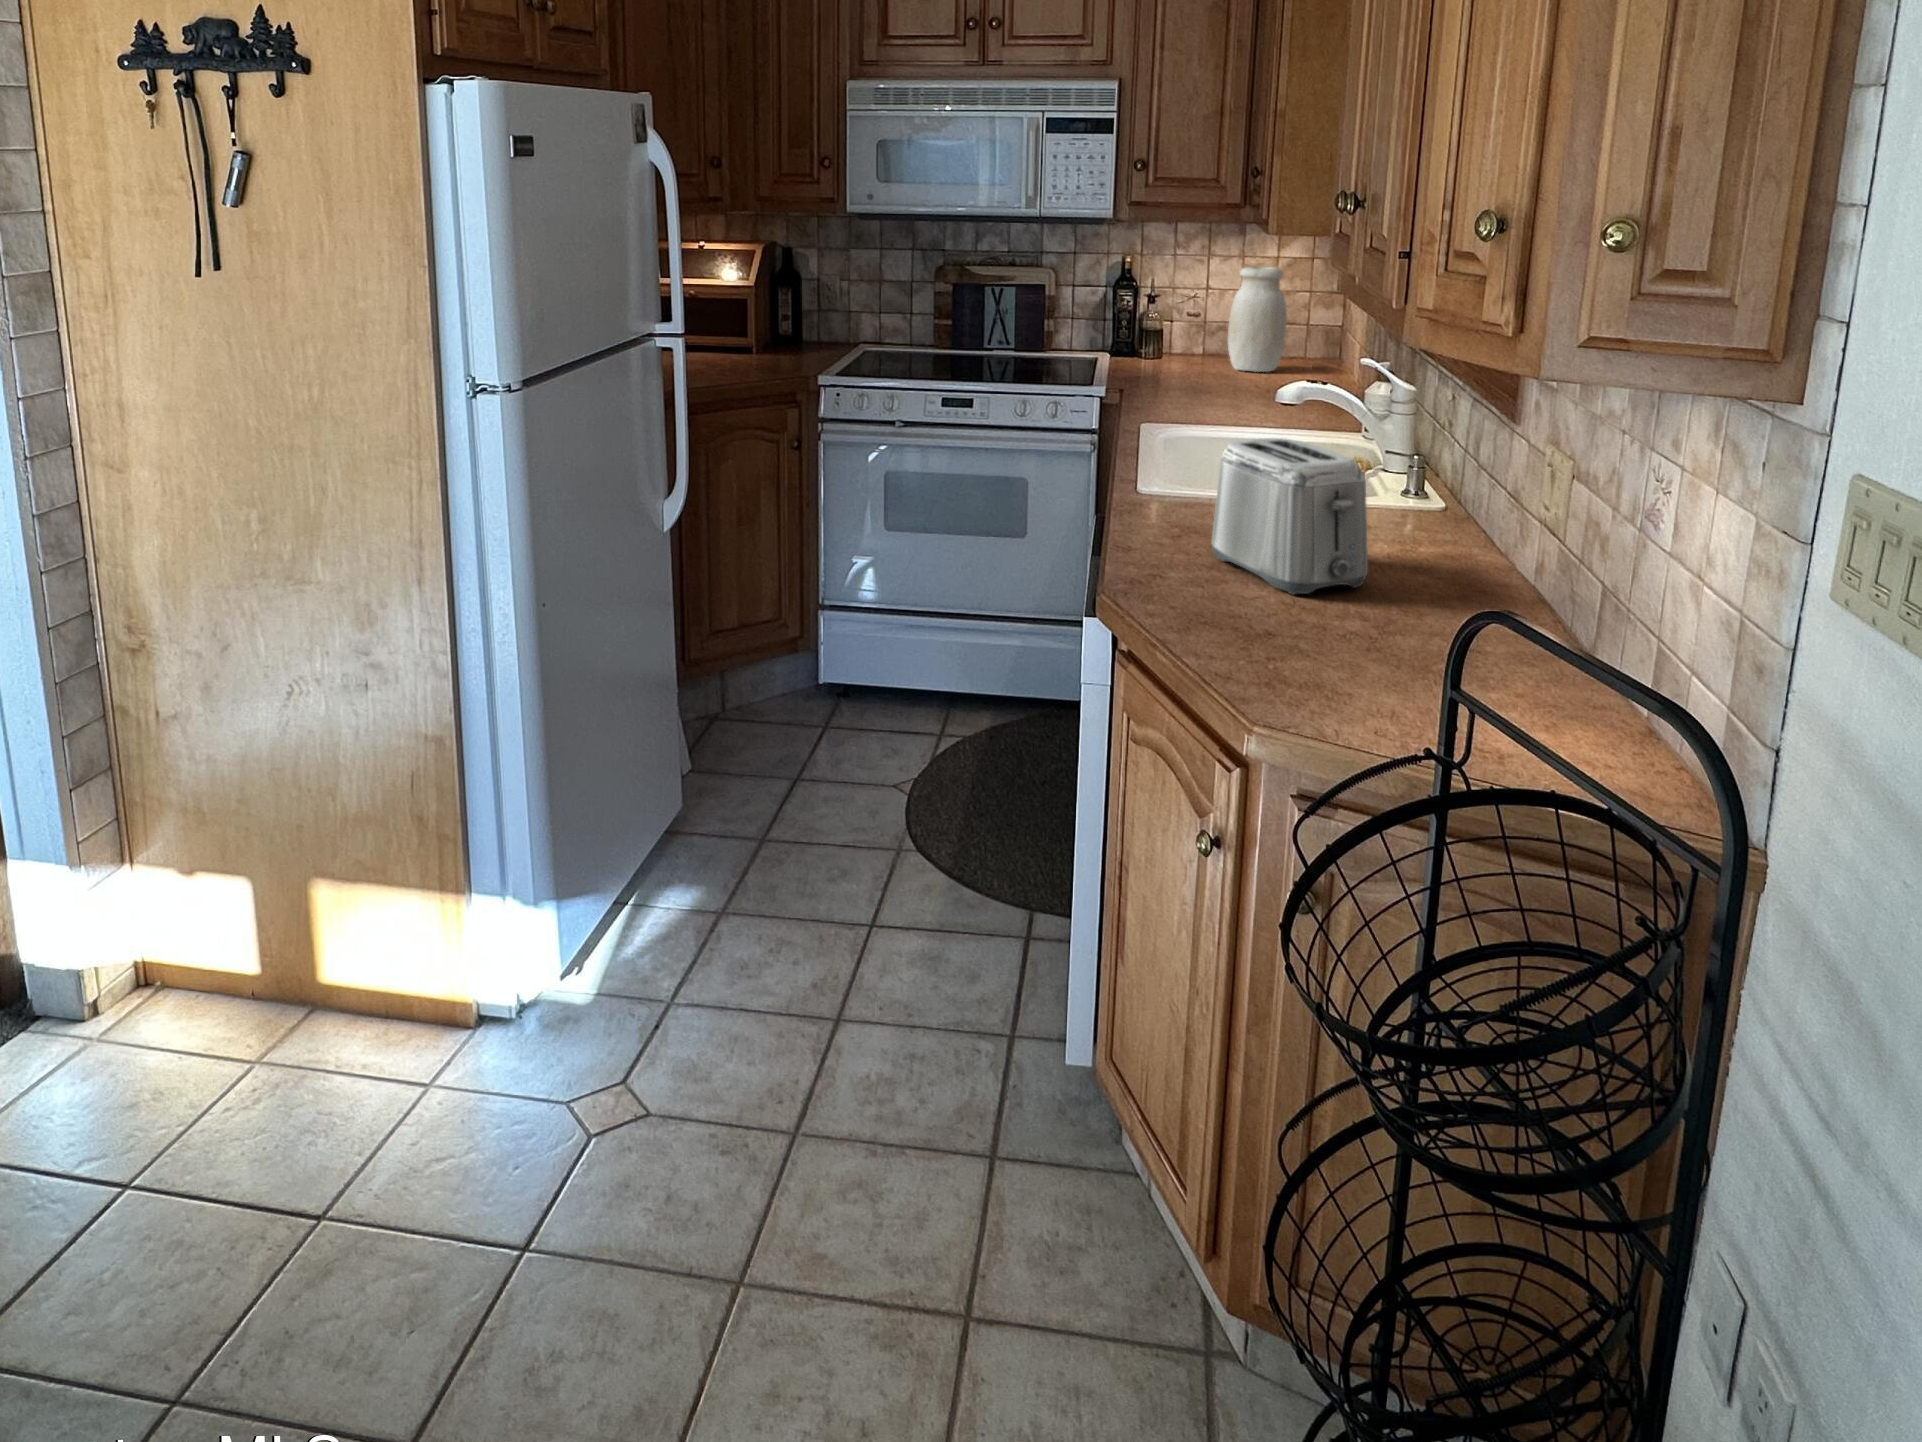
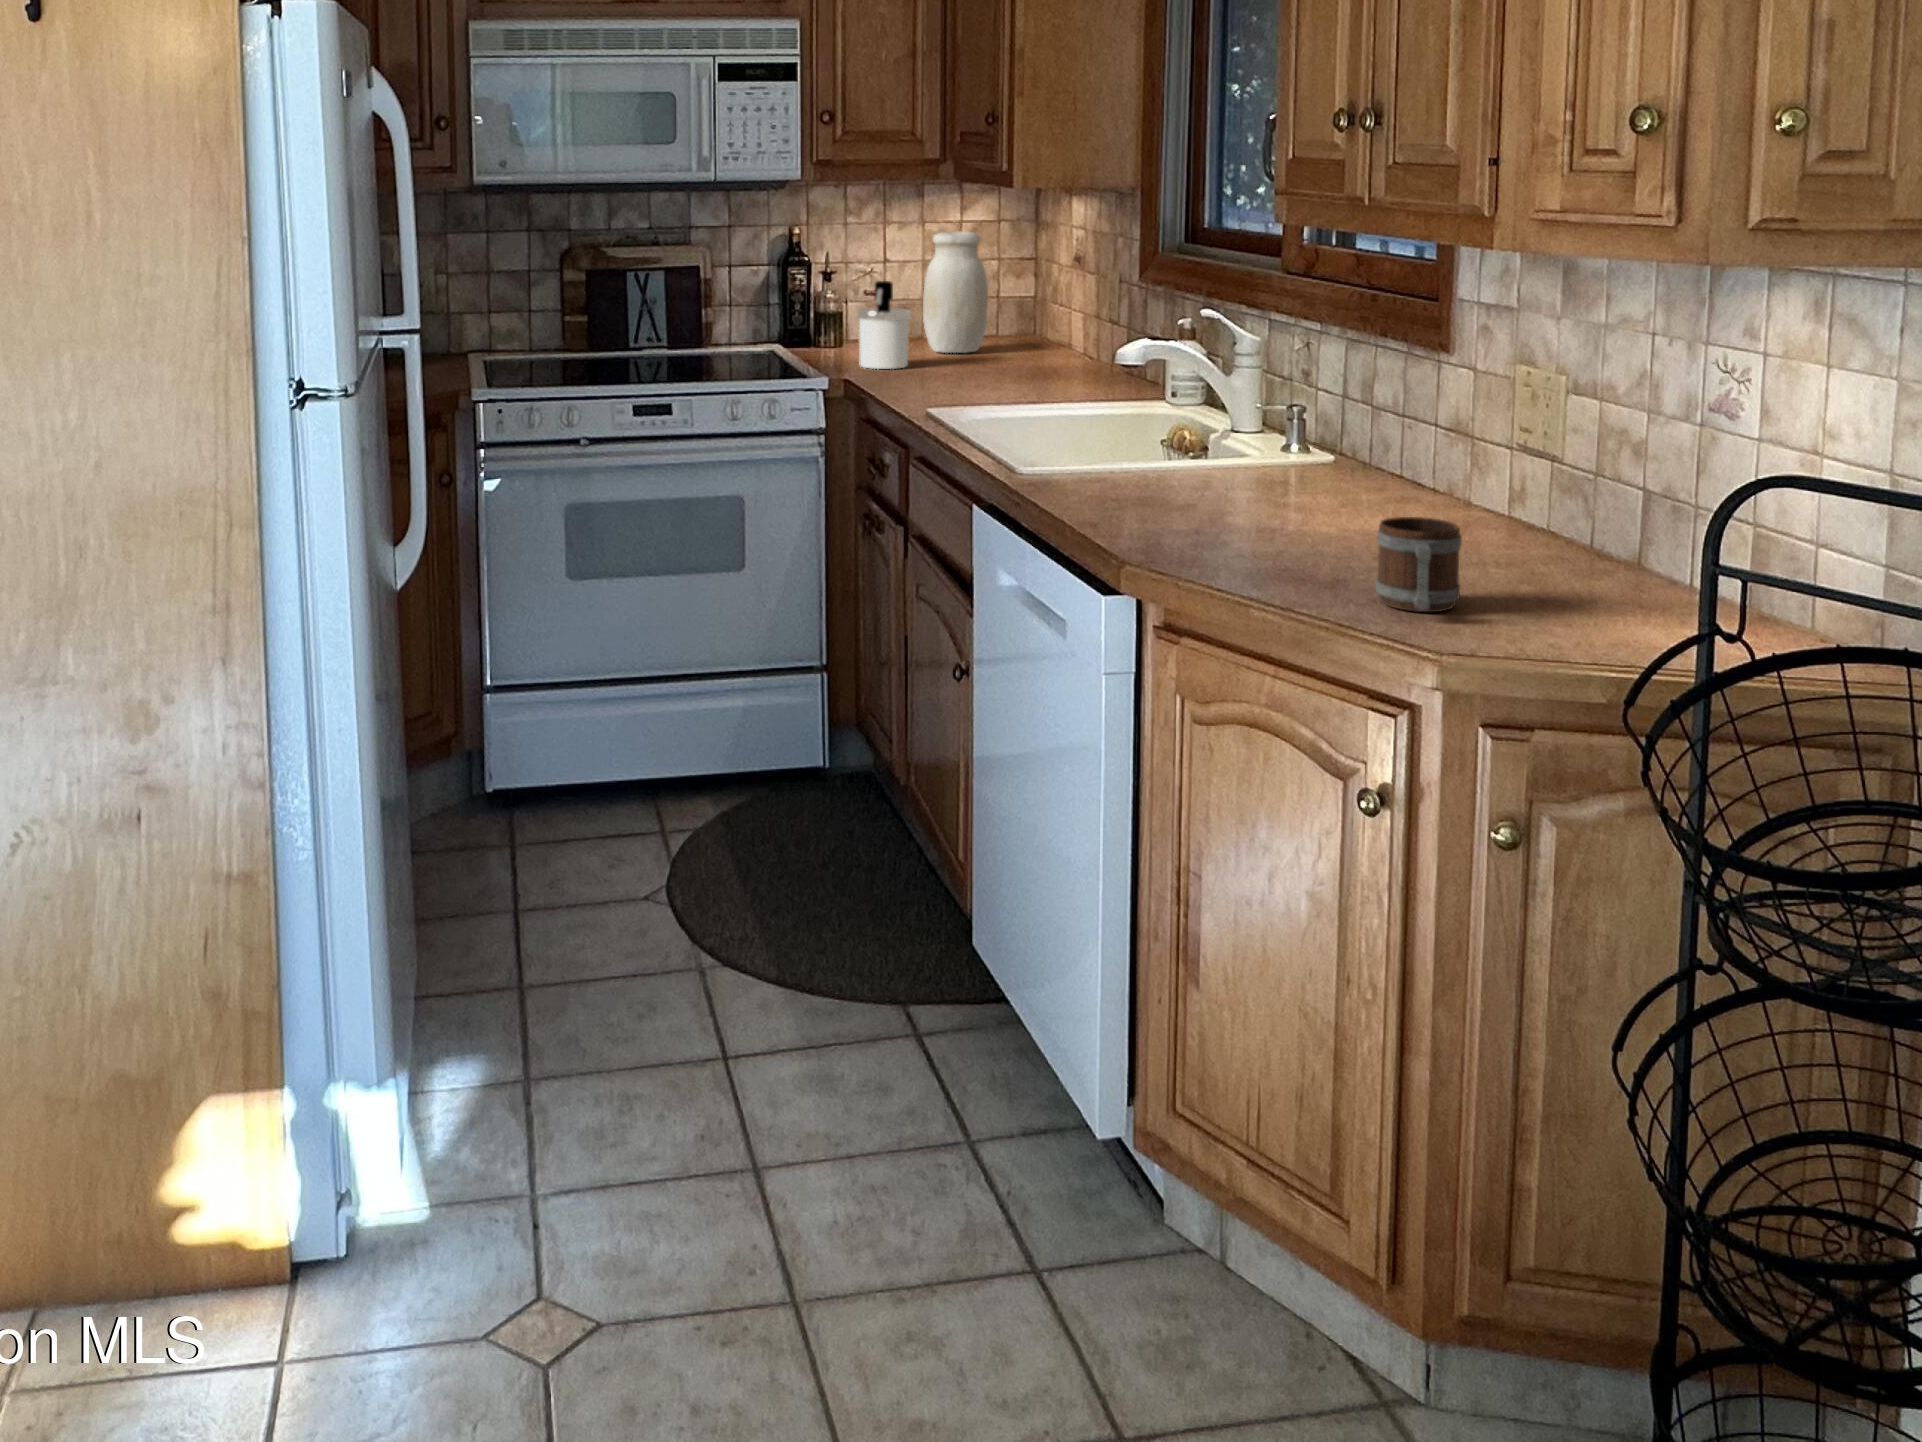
soap dispenser: none [1153,307,1199,383] -> present [858,281,910,369]
toaster: present [1211,438,1368,594] -> none [1148,386,1339,545]
mug: none [1297,592,1382,689] -> present [1376,517,1462,612]

